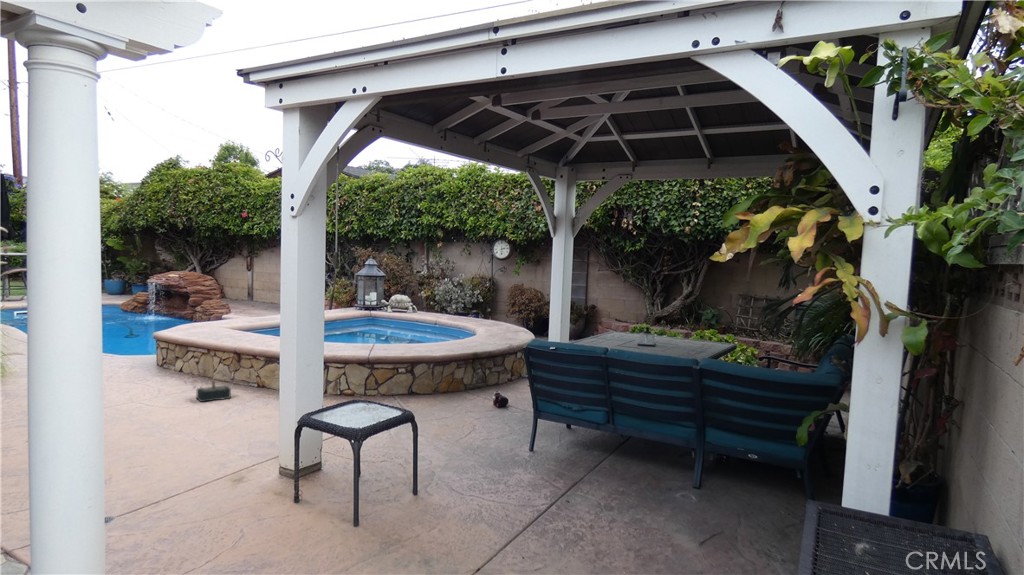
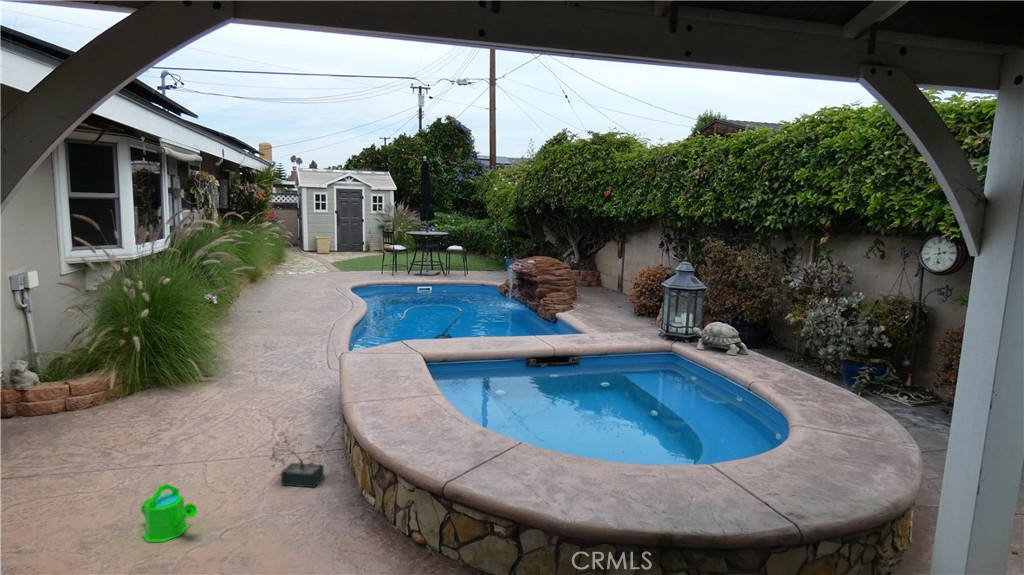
watering can: none [131,388,197,431] -> present [141,484,197,542]

